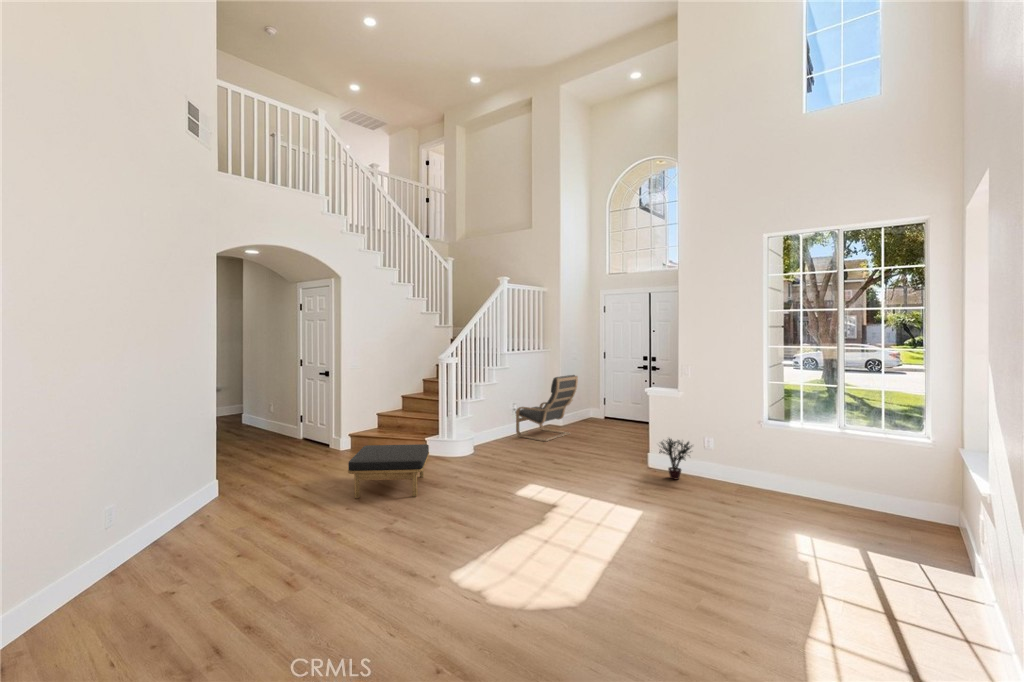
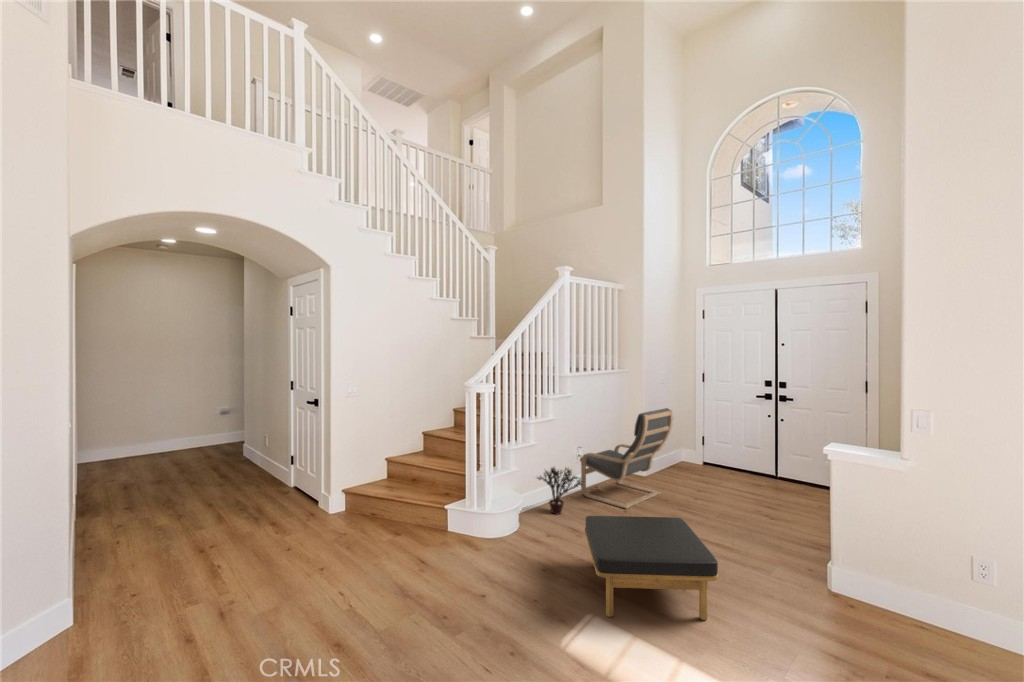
potted plant: present [659,439,691,479] -> present [538,468,583,514]
ottoman: present [348,444,429,498] -> present [585,516,718,620]

